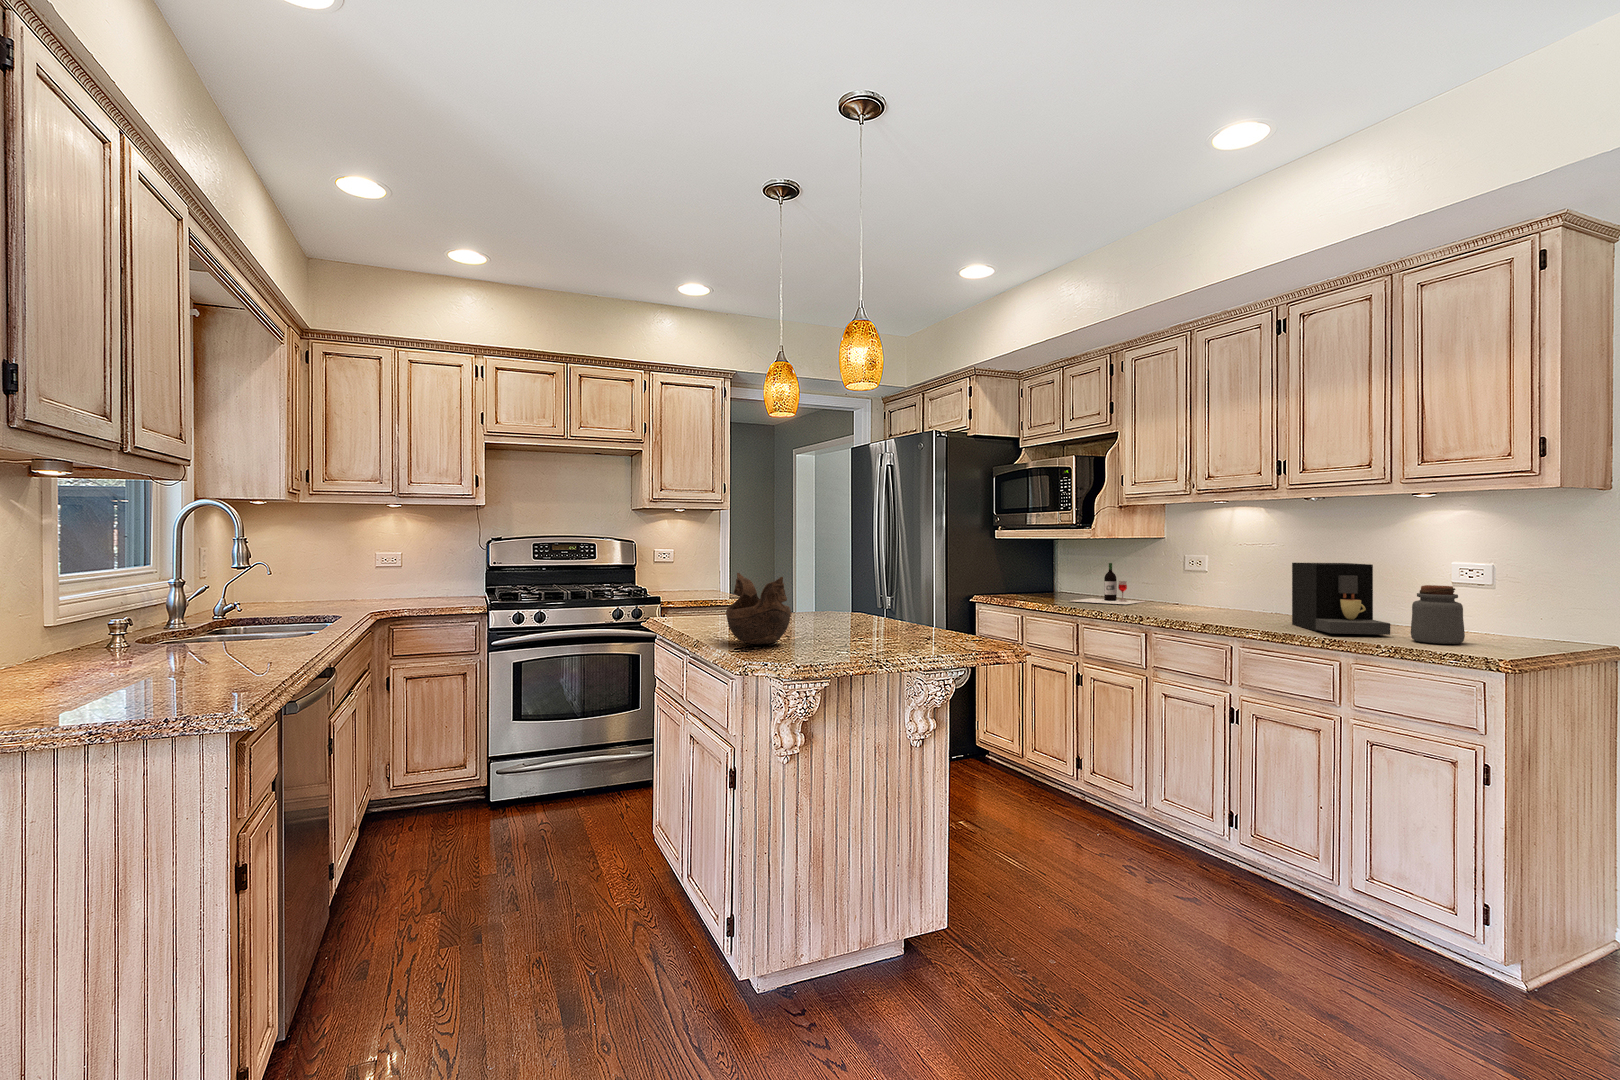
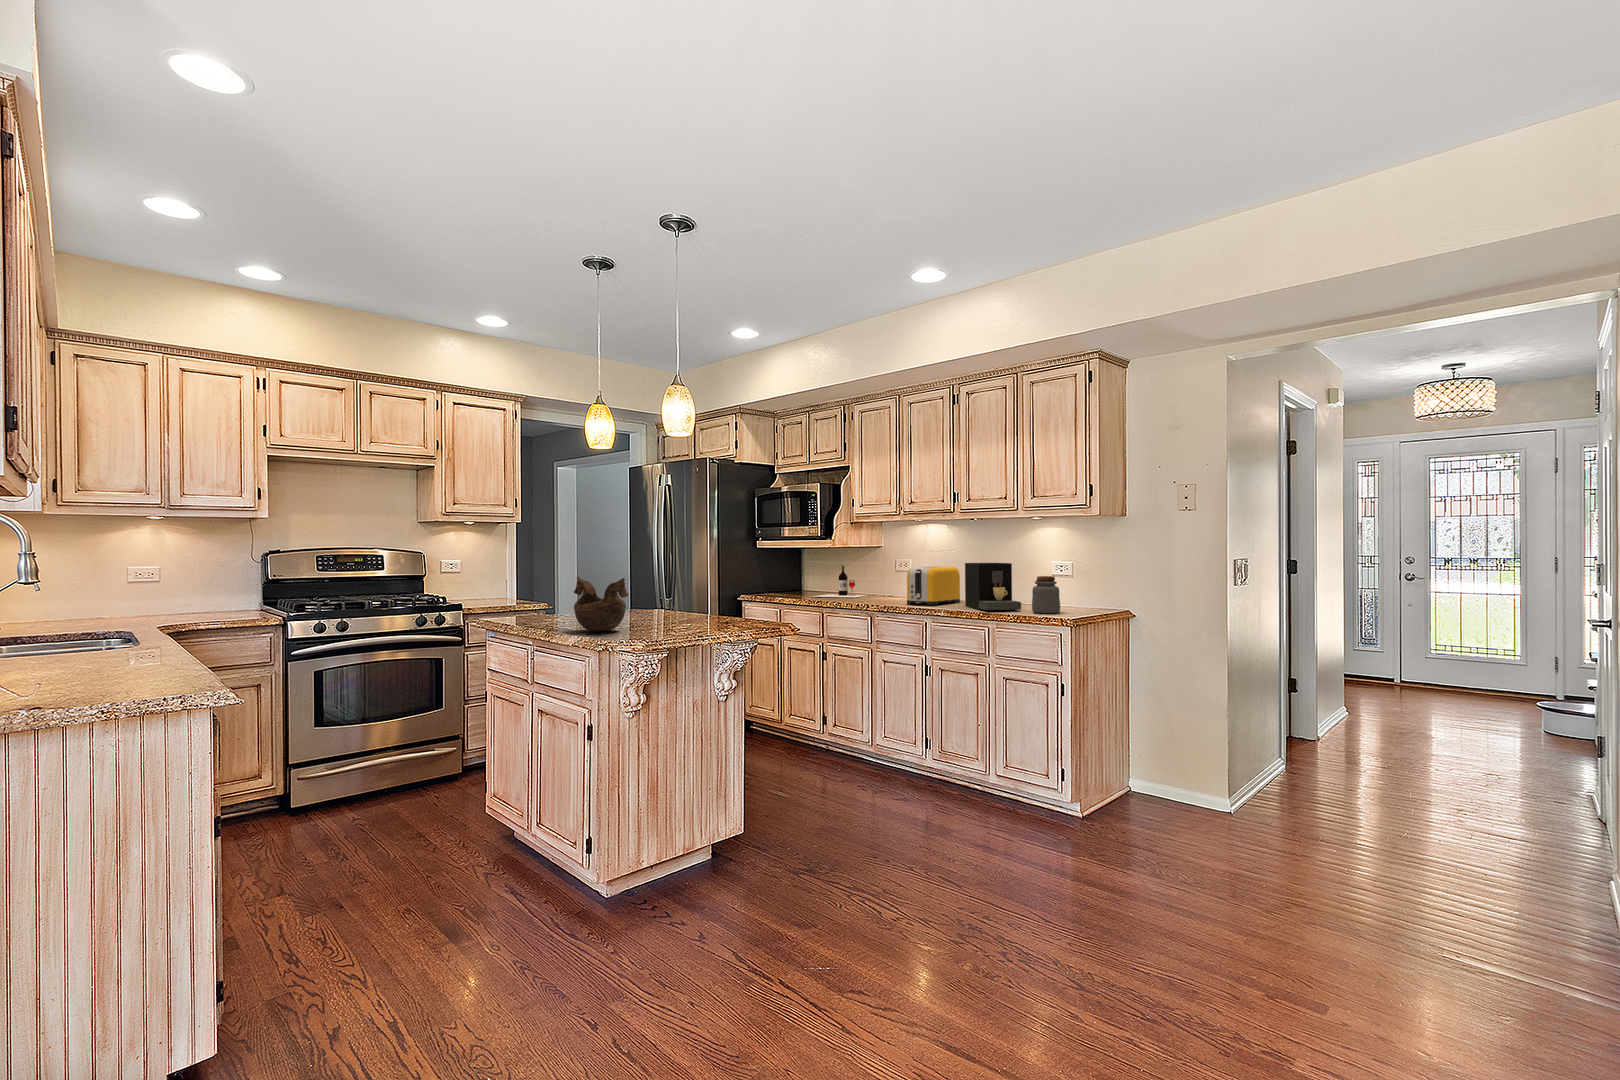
toaster: none [1200,567,1283,621] -> present [907,567,960,605]

